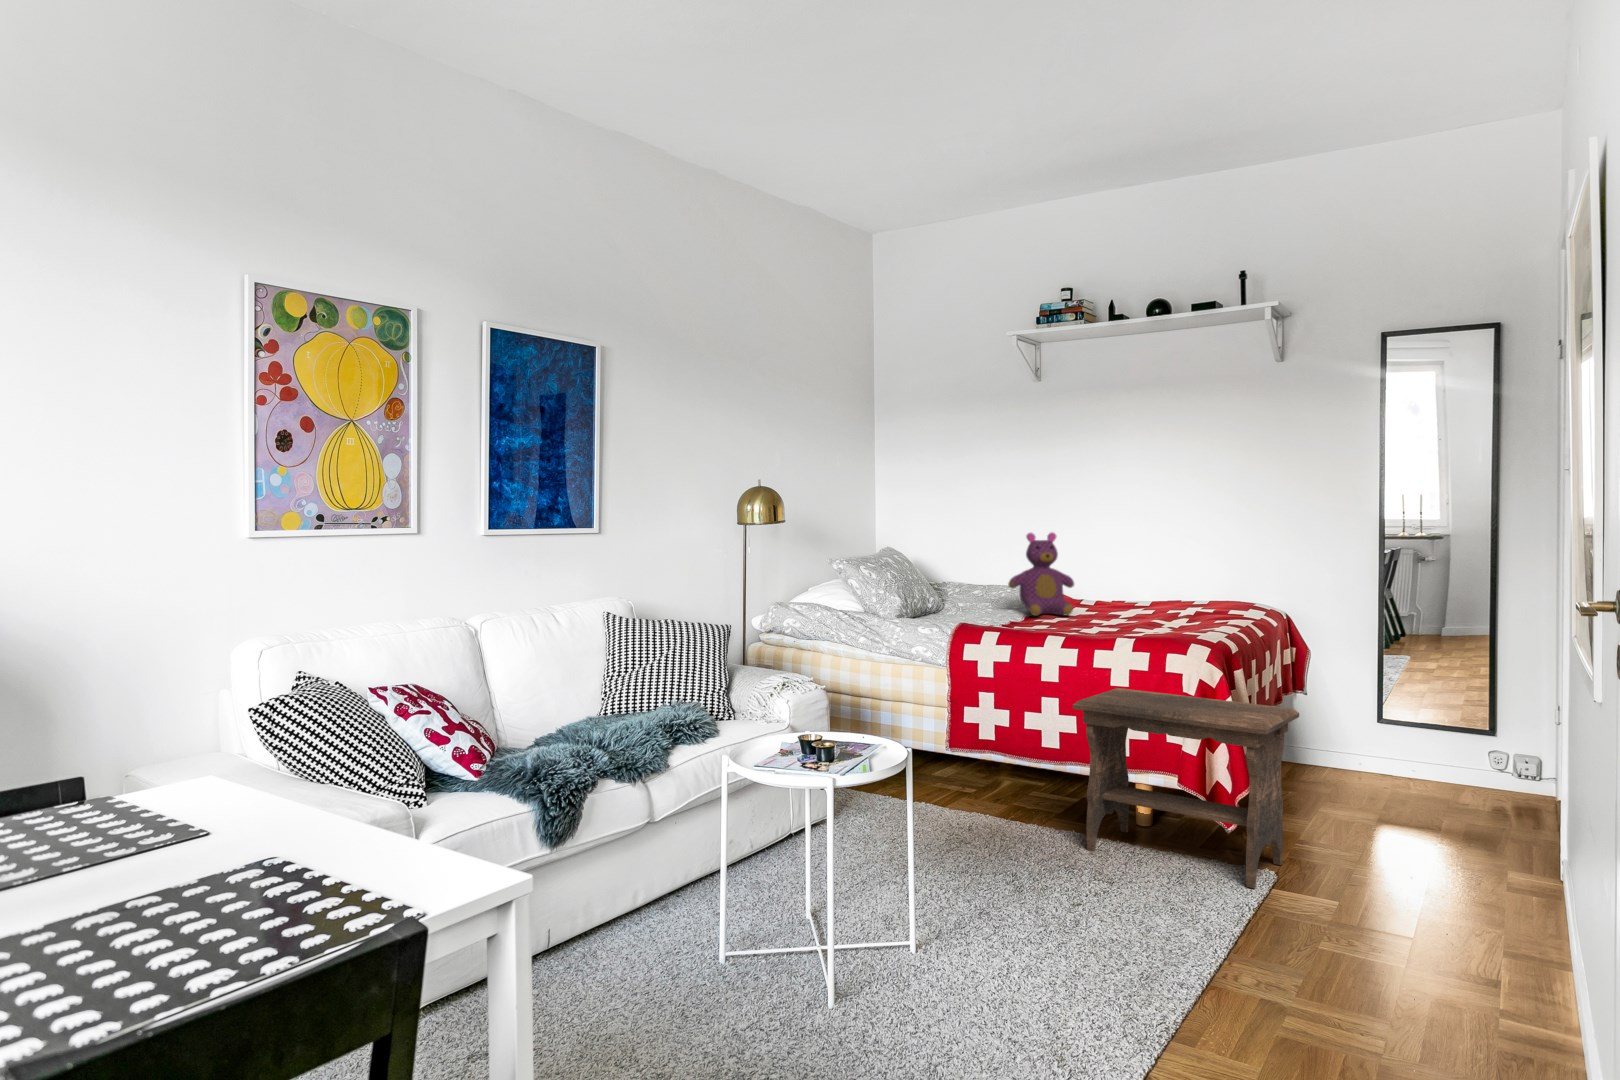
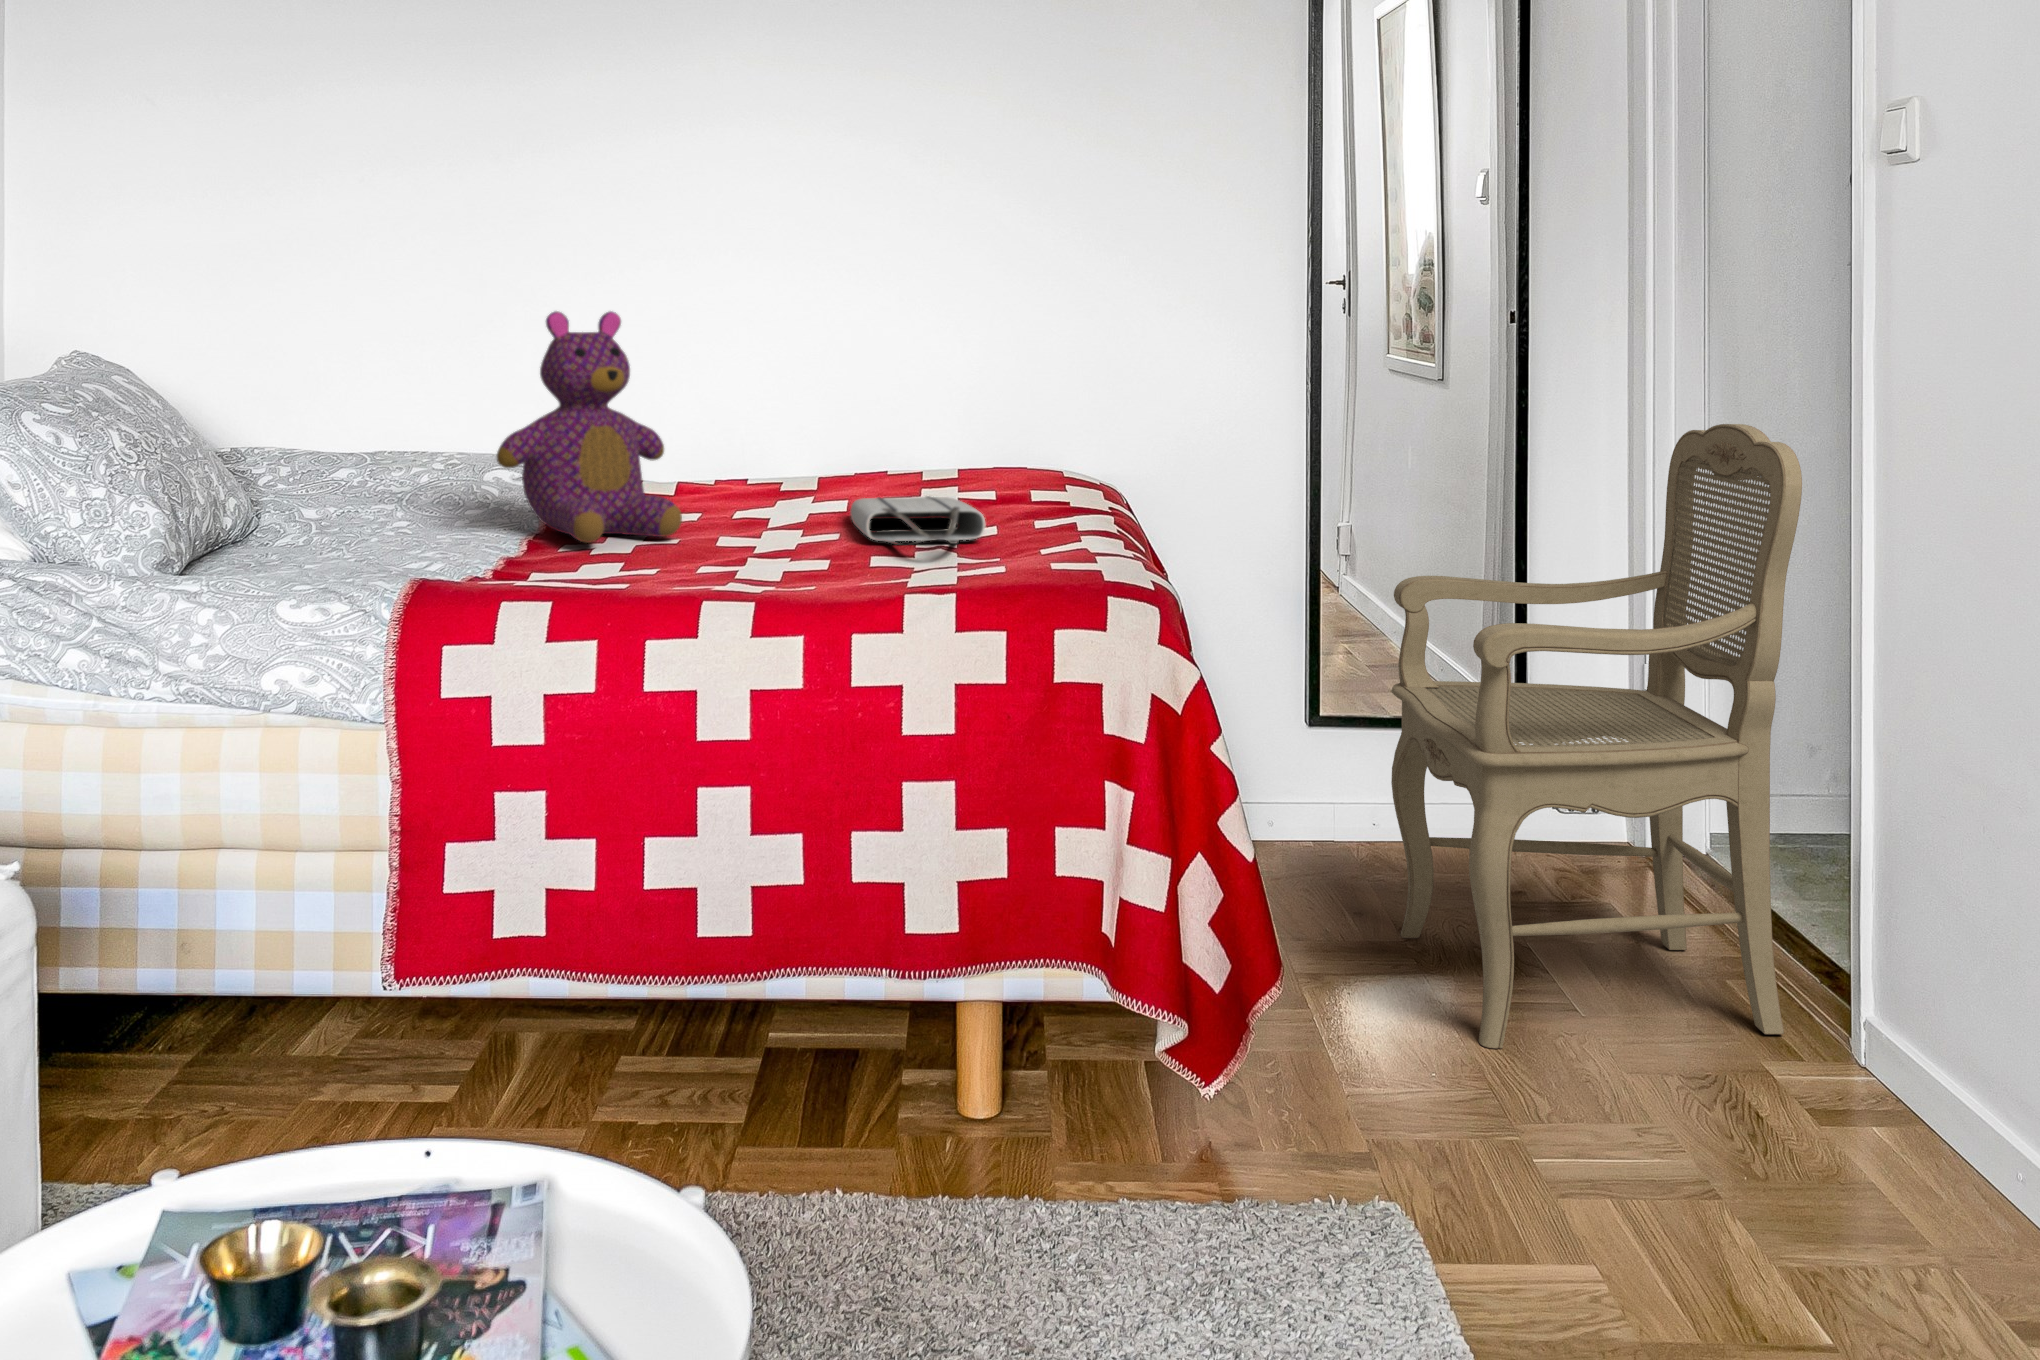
armchair: none [1368,587,1547,864] -> present [1391,424,1802,1049]
tote bag: none [1140,606,1194,624] -> present [850,496,985,545]
footstool: present [1073,688,1299,888] -> none [906,742,1481,1283]

